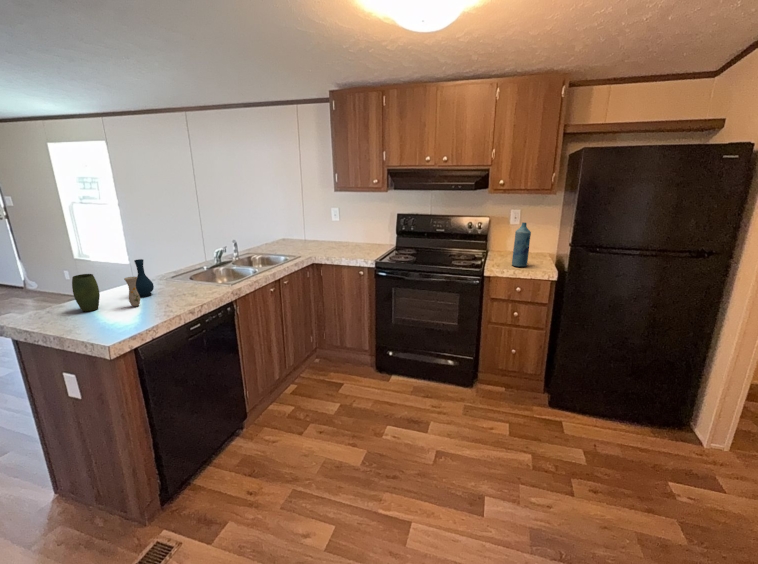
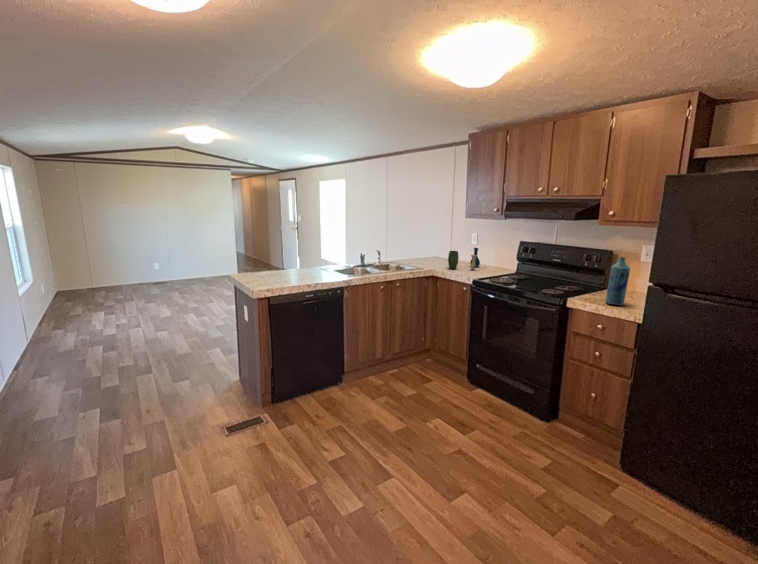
vase: present [72,259,154,311] -> present [448,248,480,270]

